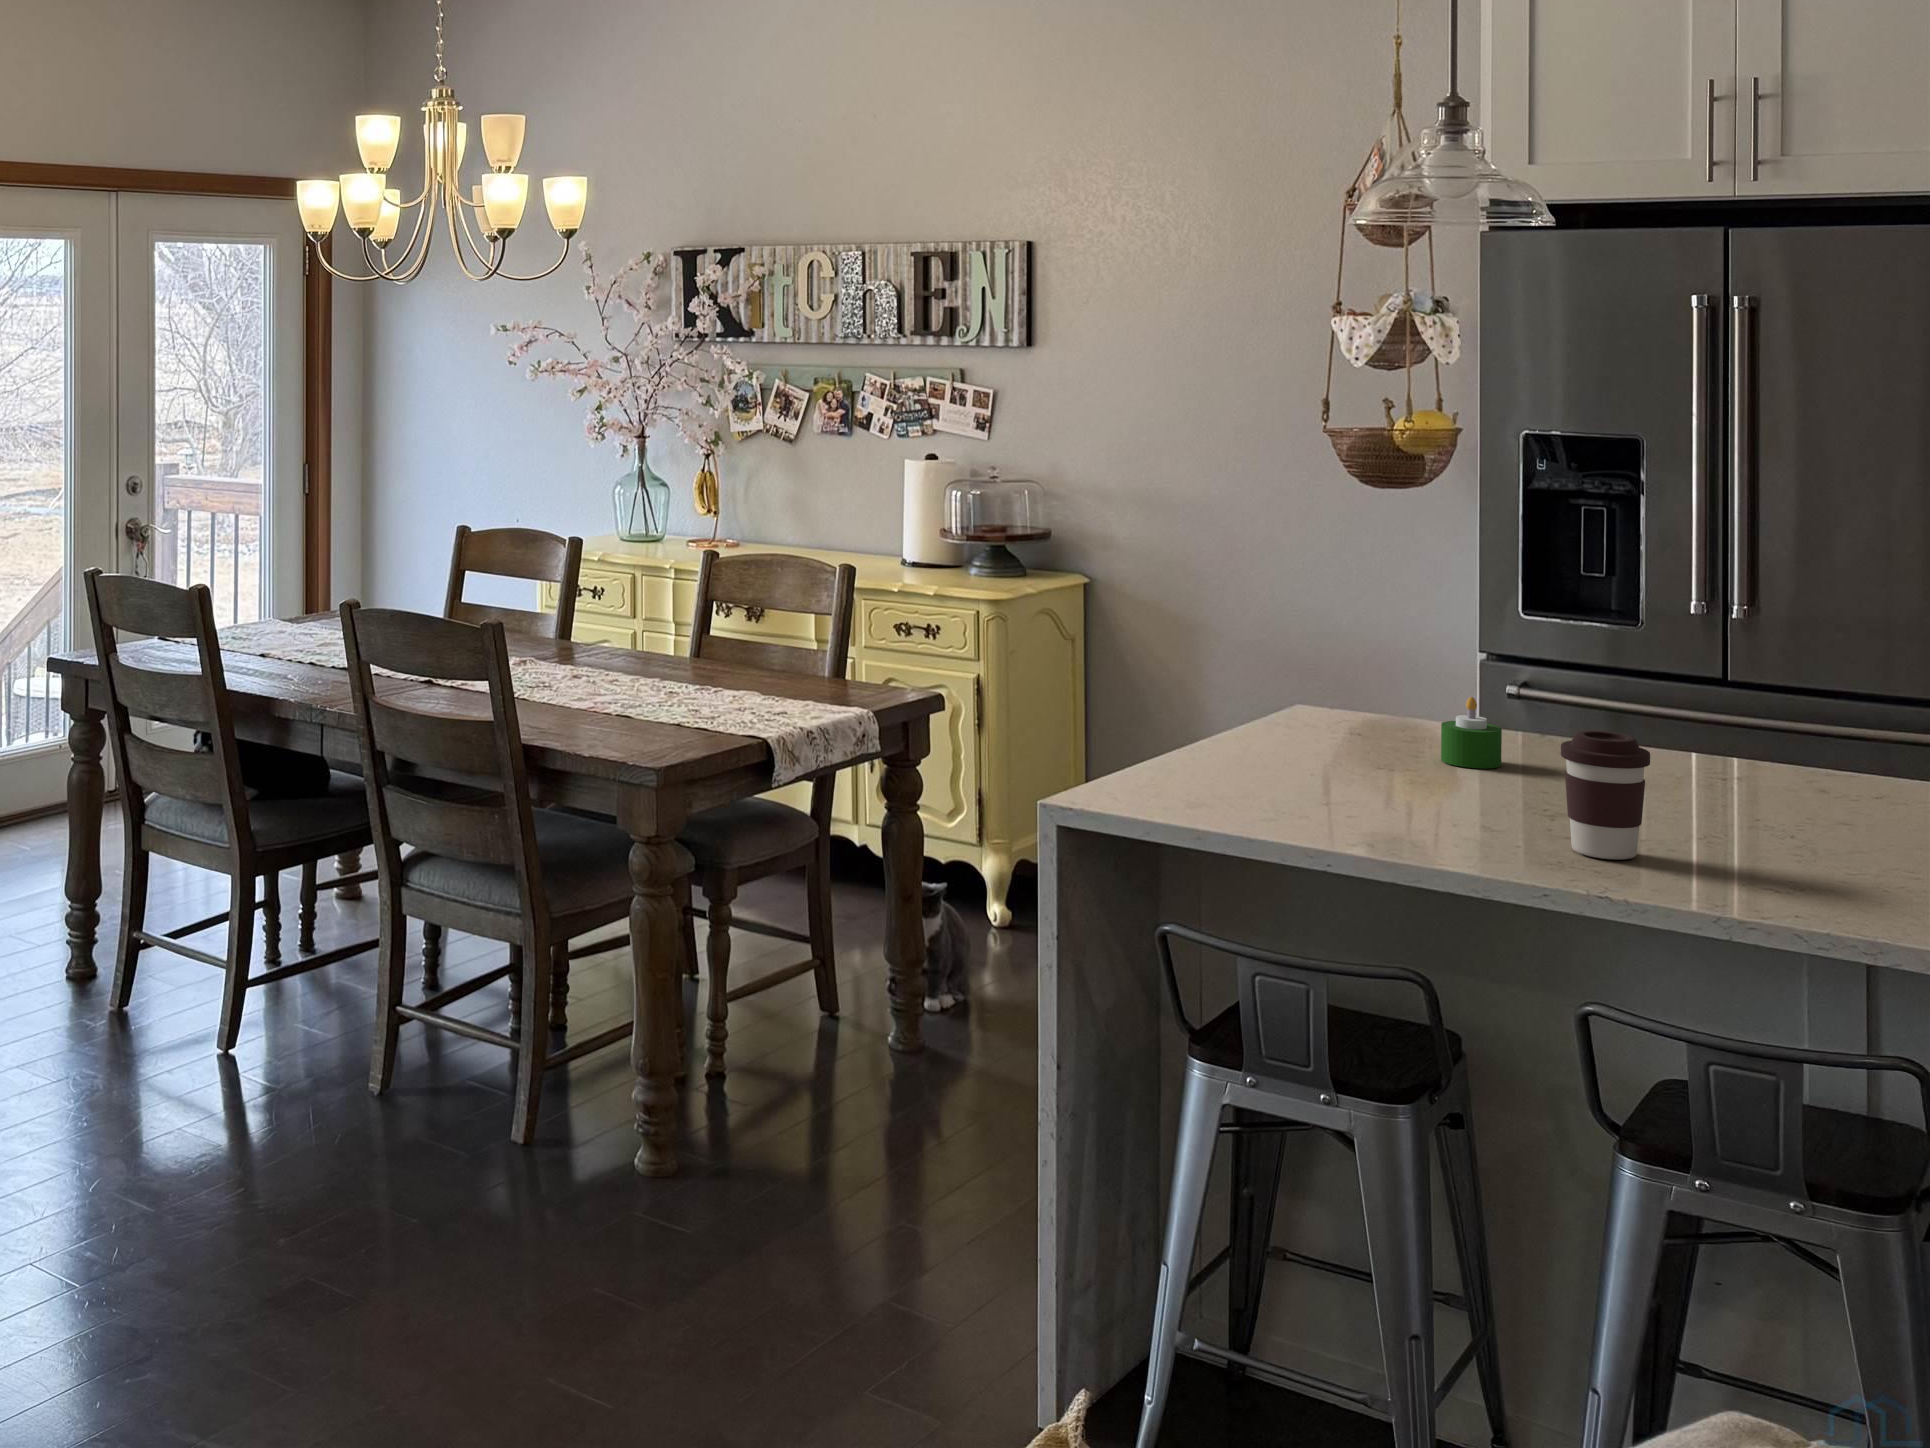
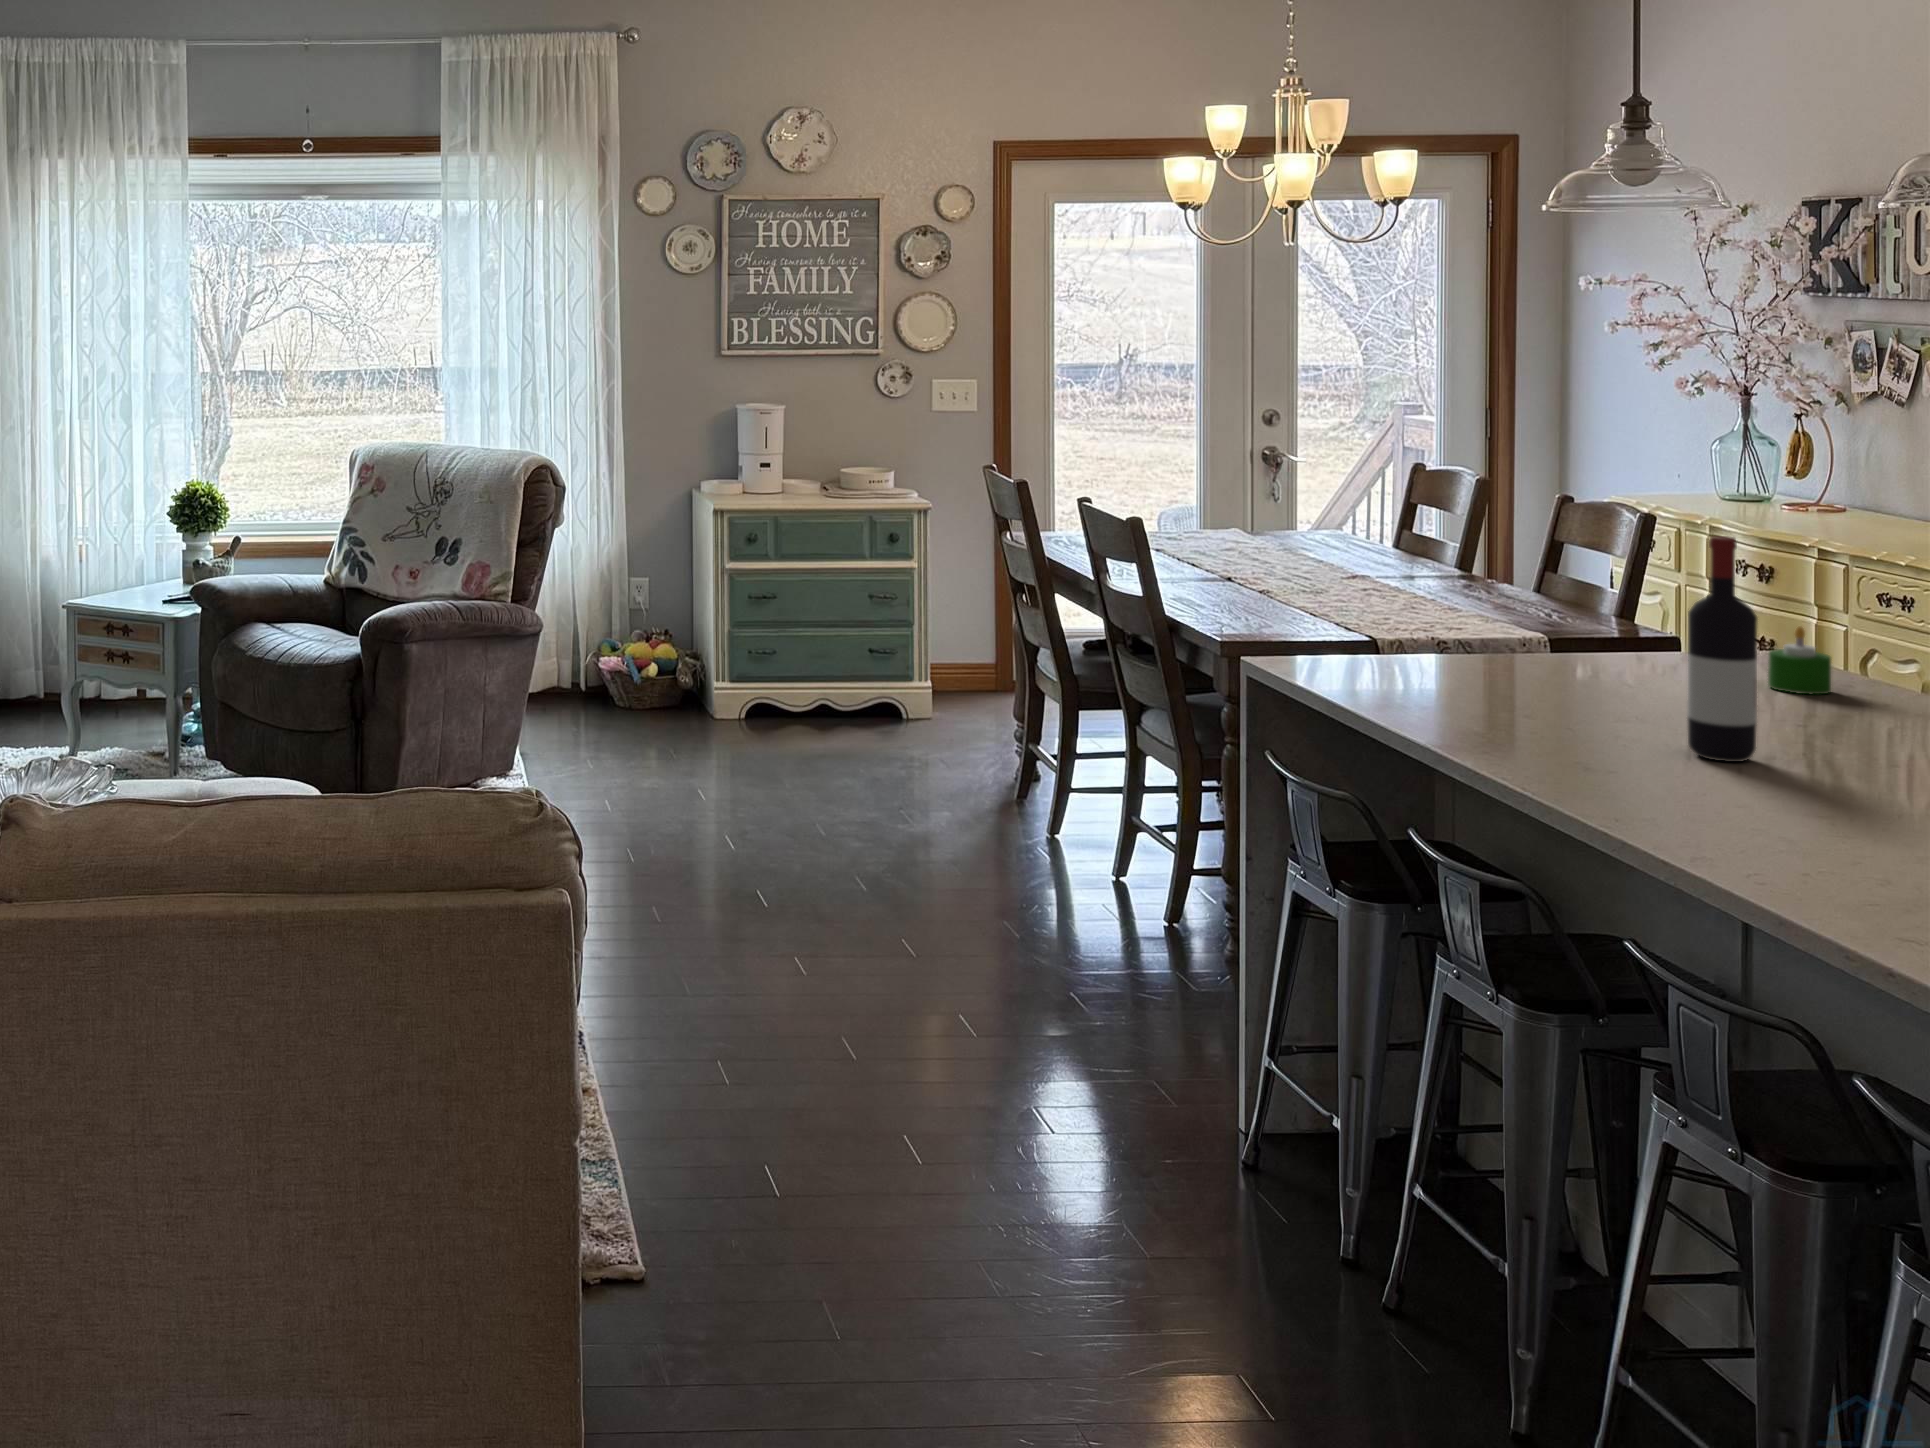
wine bottle: none [1743,625,1821,876] -> present [1687,536,1757,762]
coffee cup: present [1561,731,1650,860] -> none [1566,621,1645,733]

